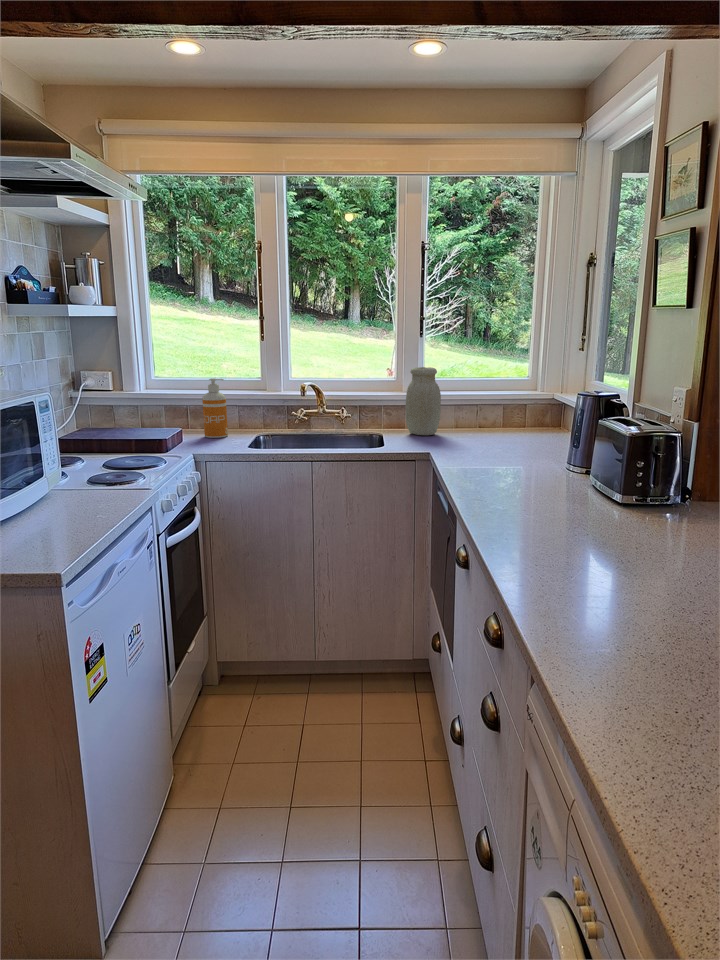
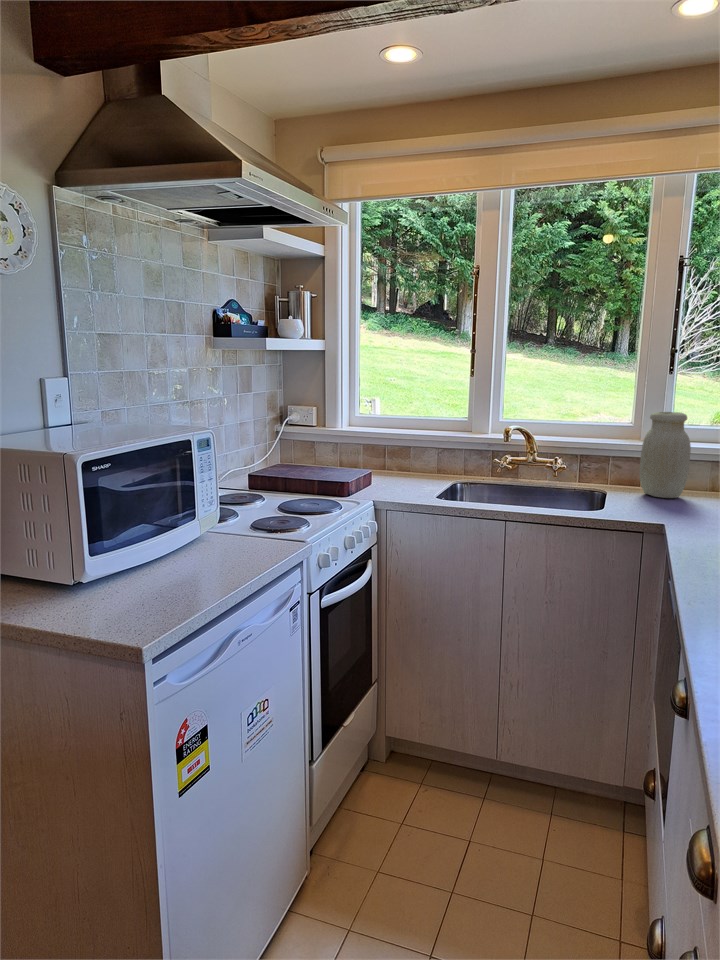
soap dispenser: present [202,378,228,438] -> none [397,417,422,482]

